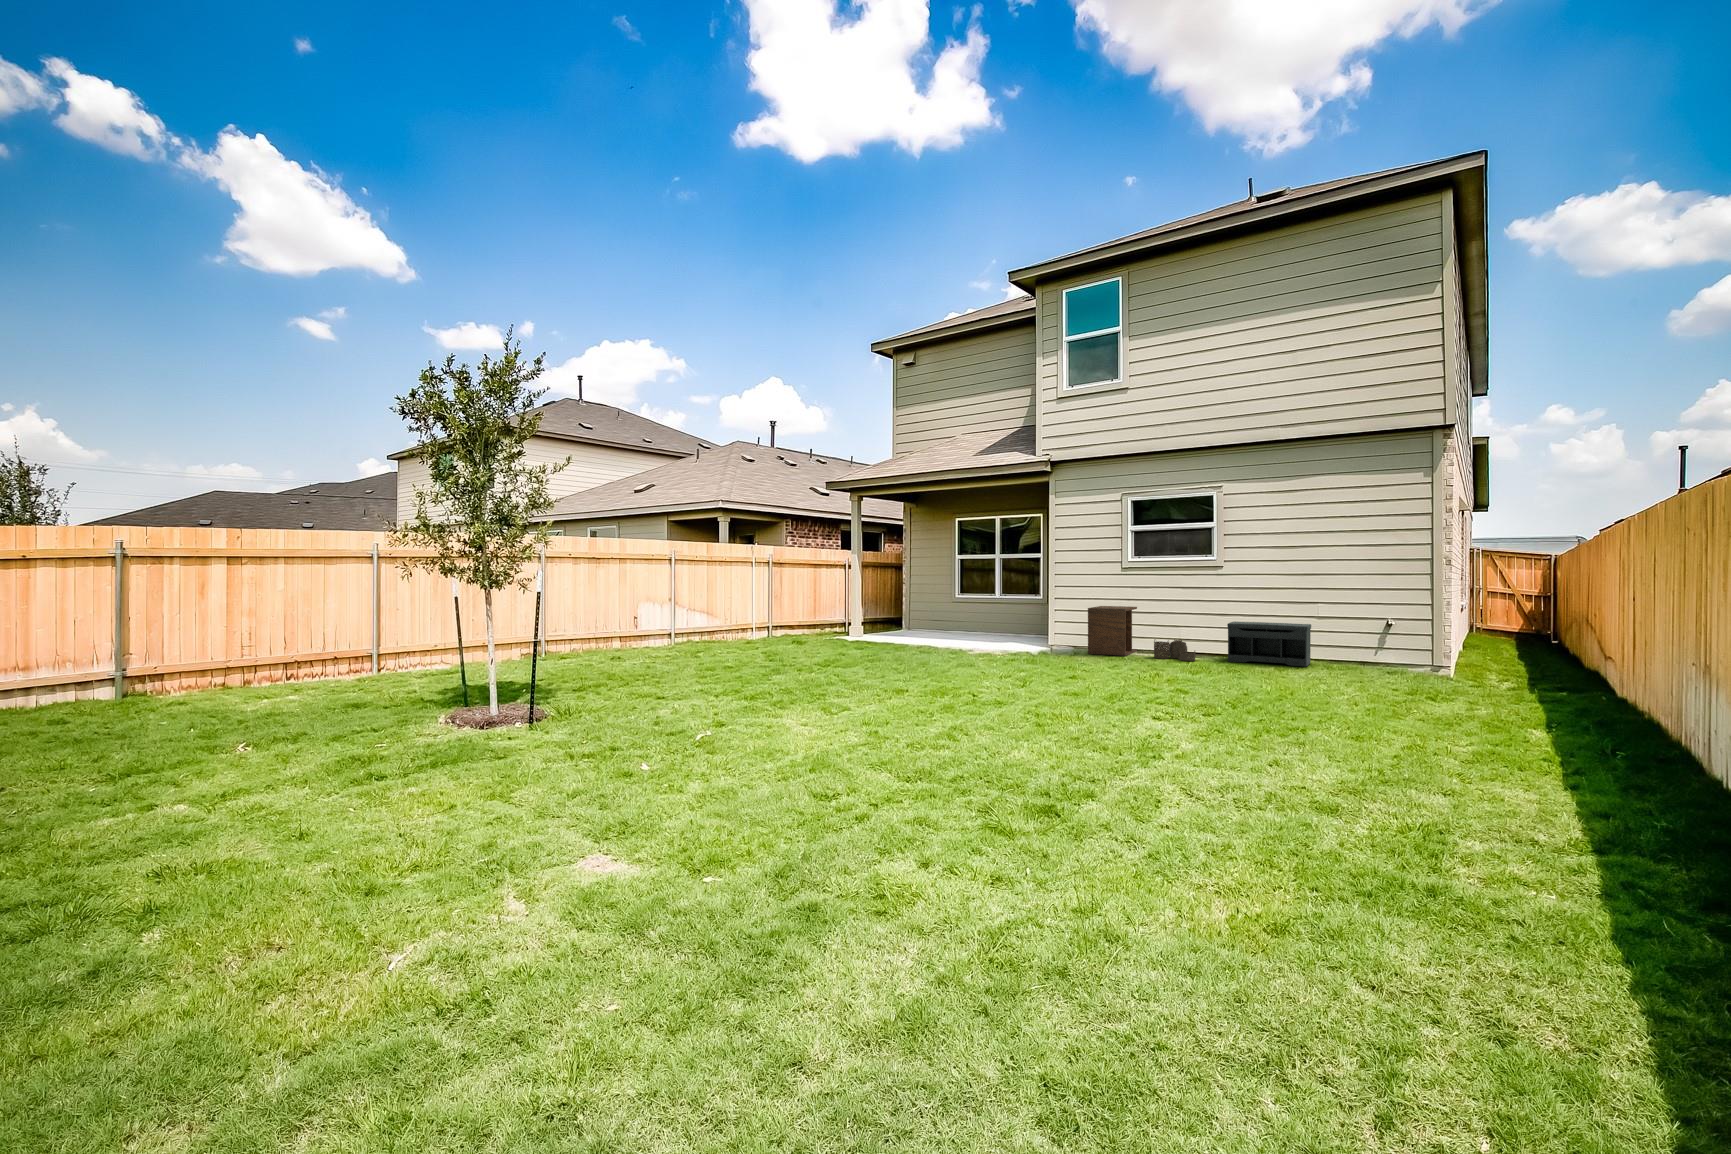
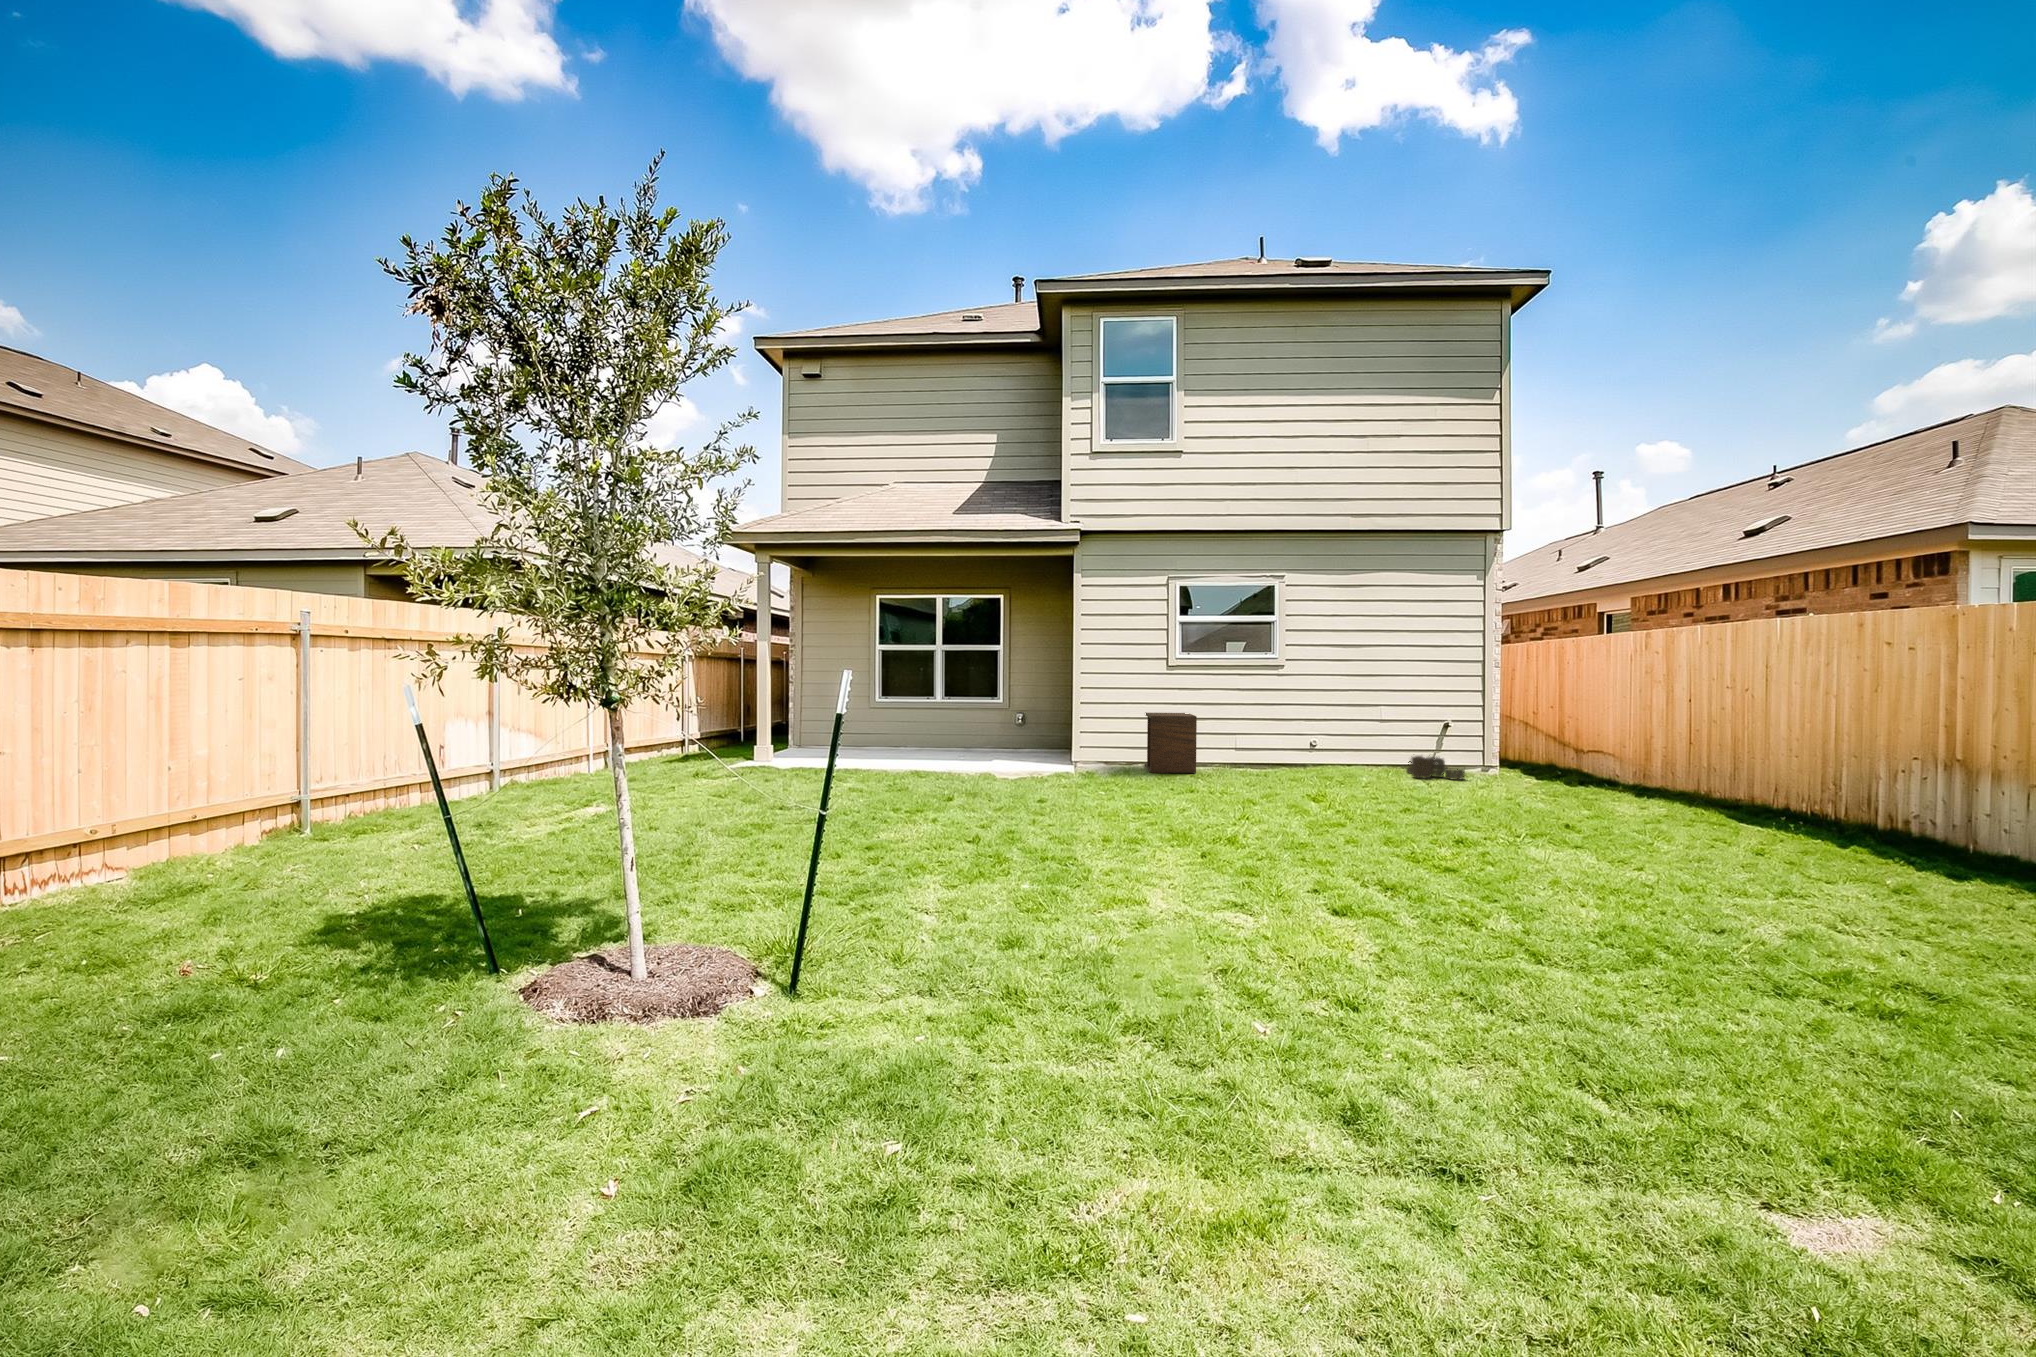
bench: present [1227,622,1311,667] -> none [1297,728,1385,775]
woven basket: present [1154,640,1196,661] -> present [1406,756,1465,780]

